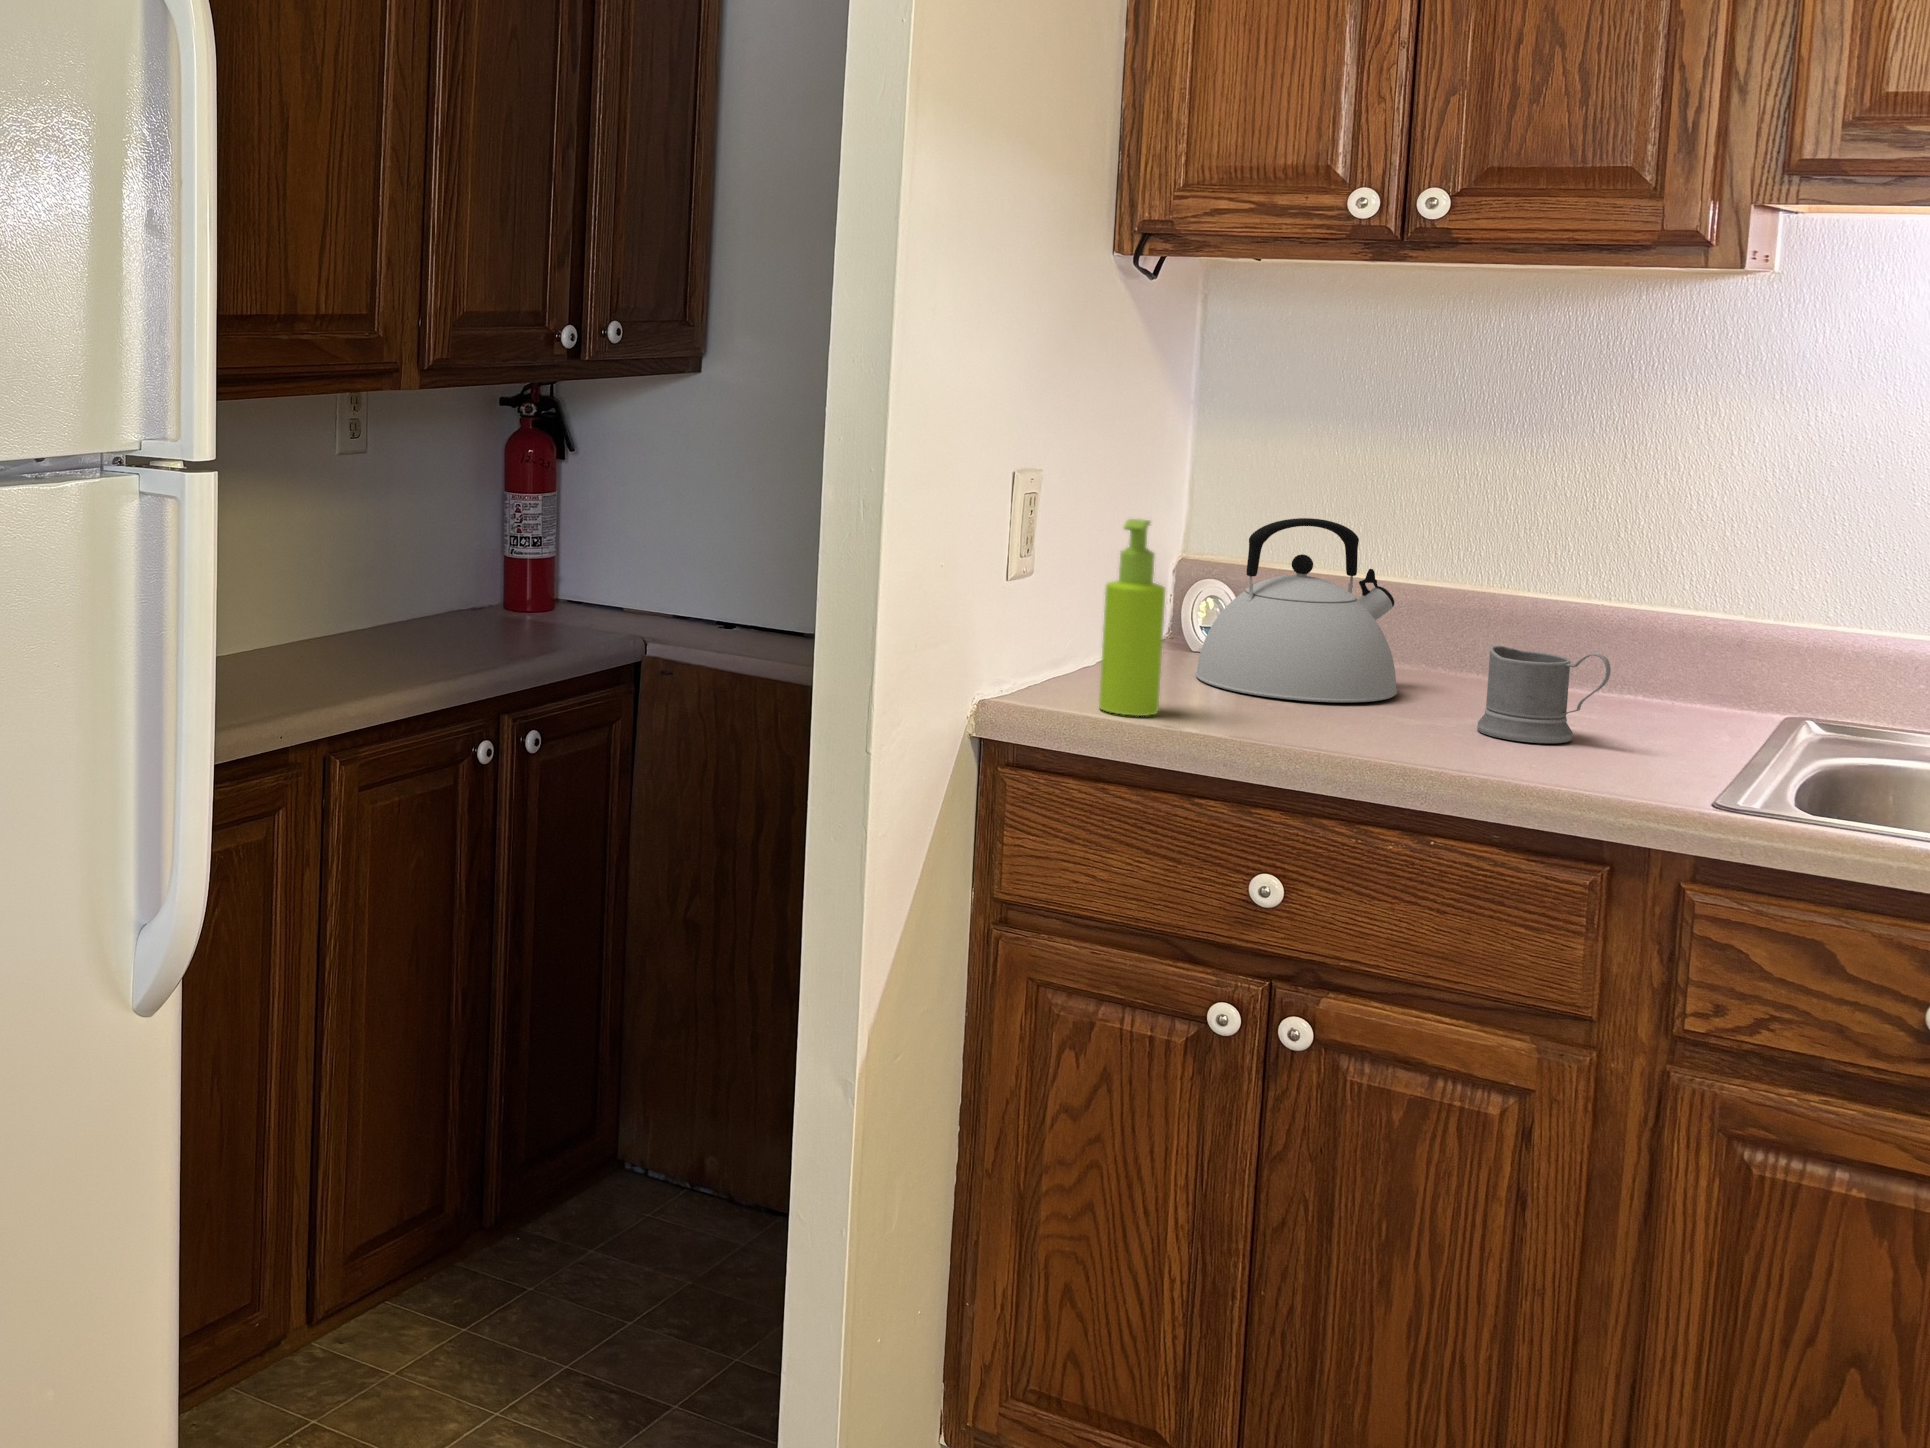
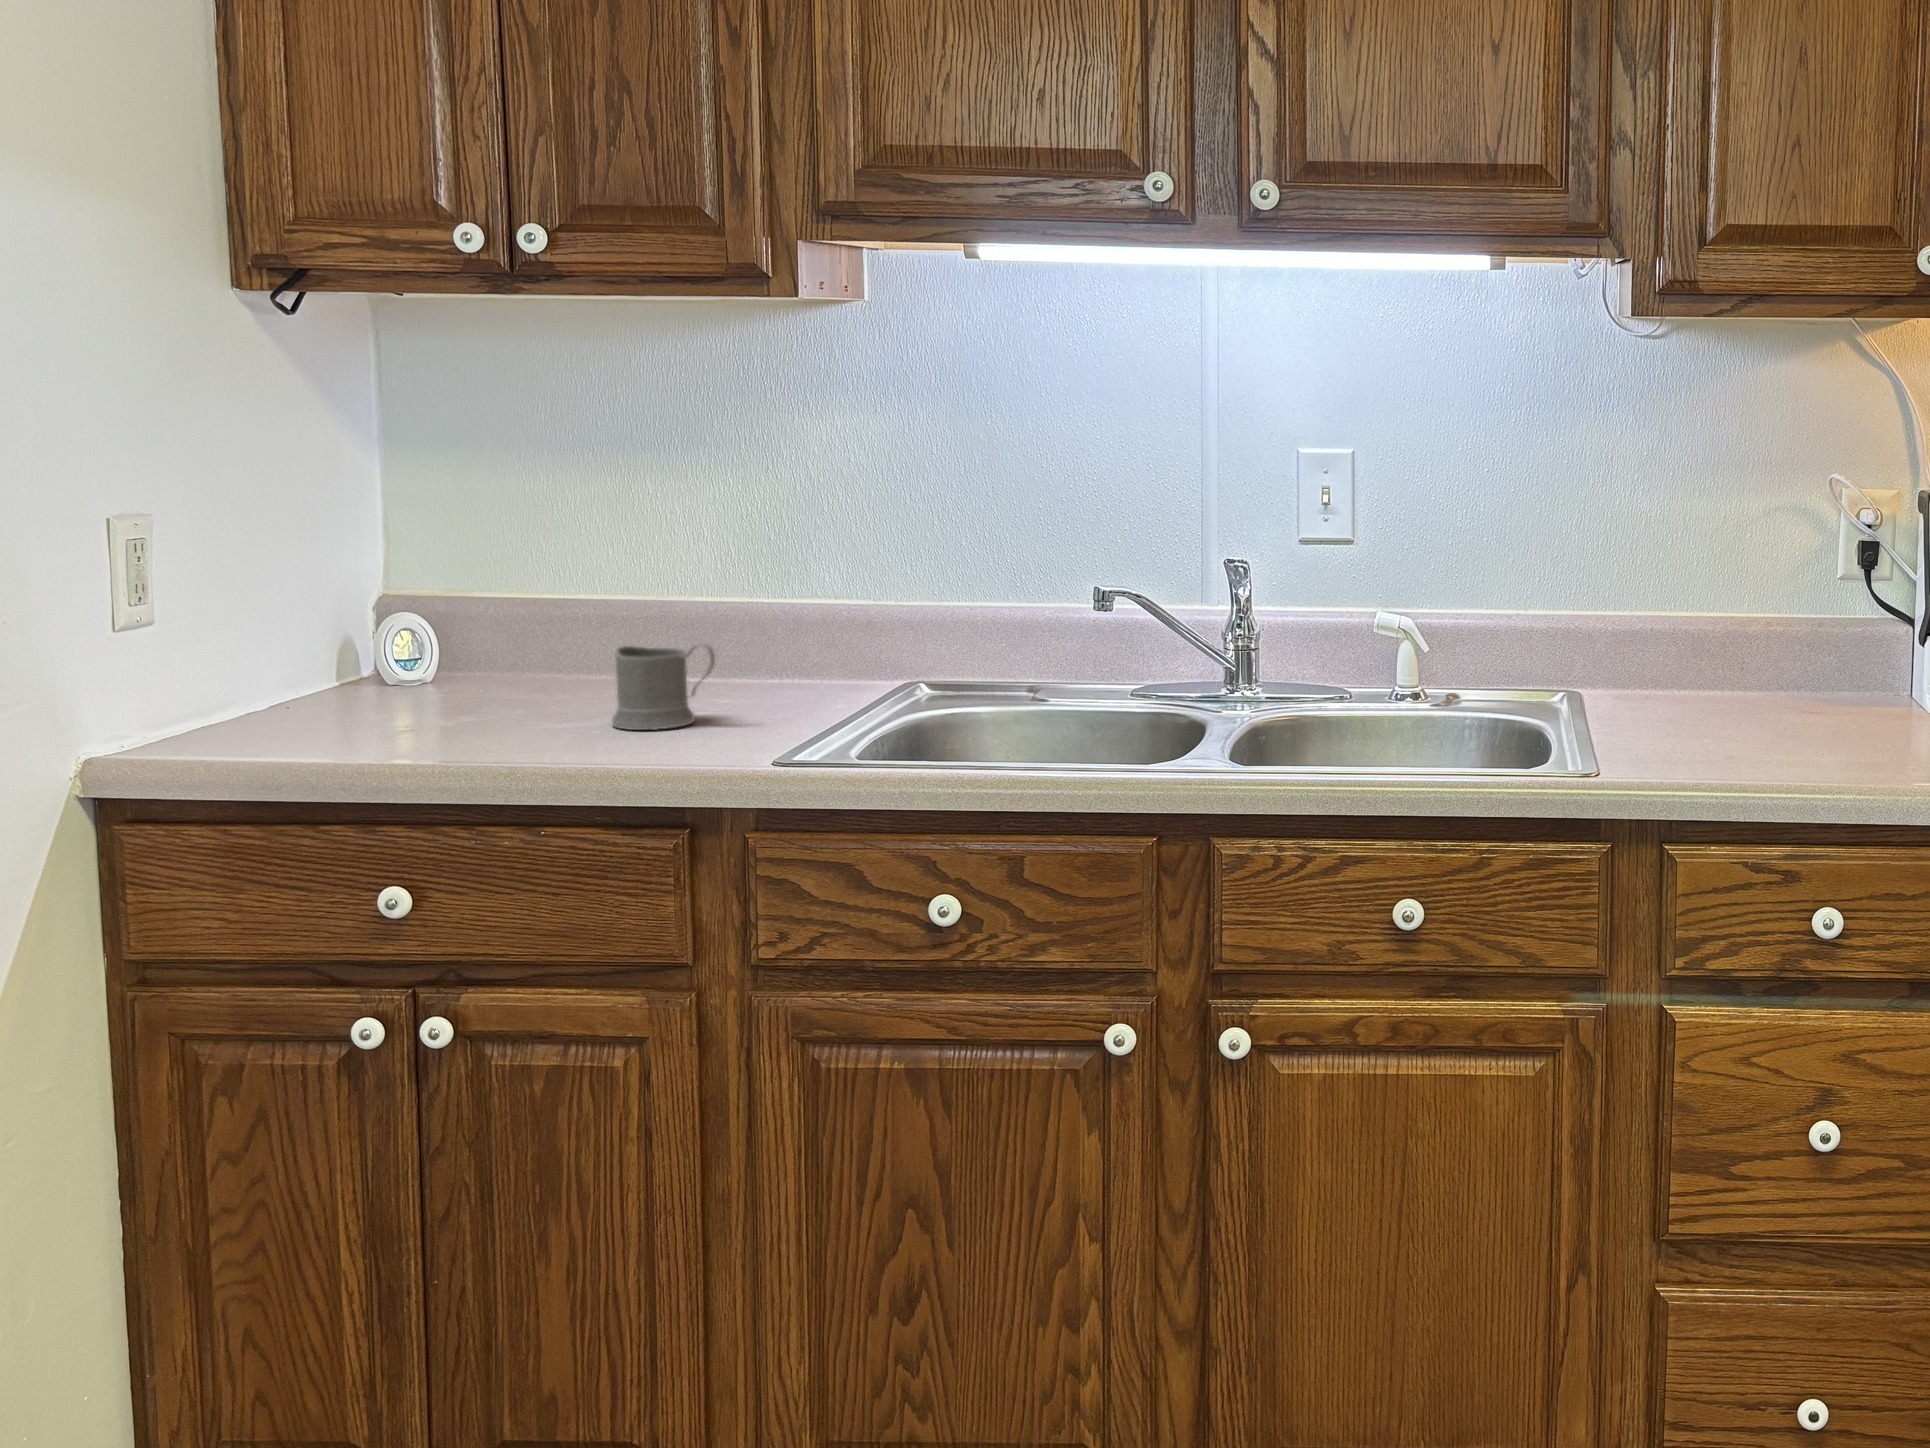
kettle: present [1196,518,1397,702] -> none [363,544,563,719]
soap dispenser: present [1099,519,1165,716] -> none [214,559,287,756]

